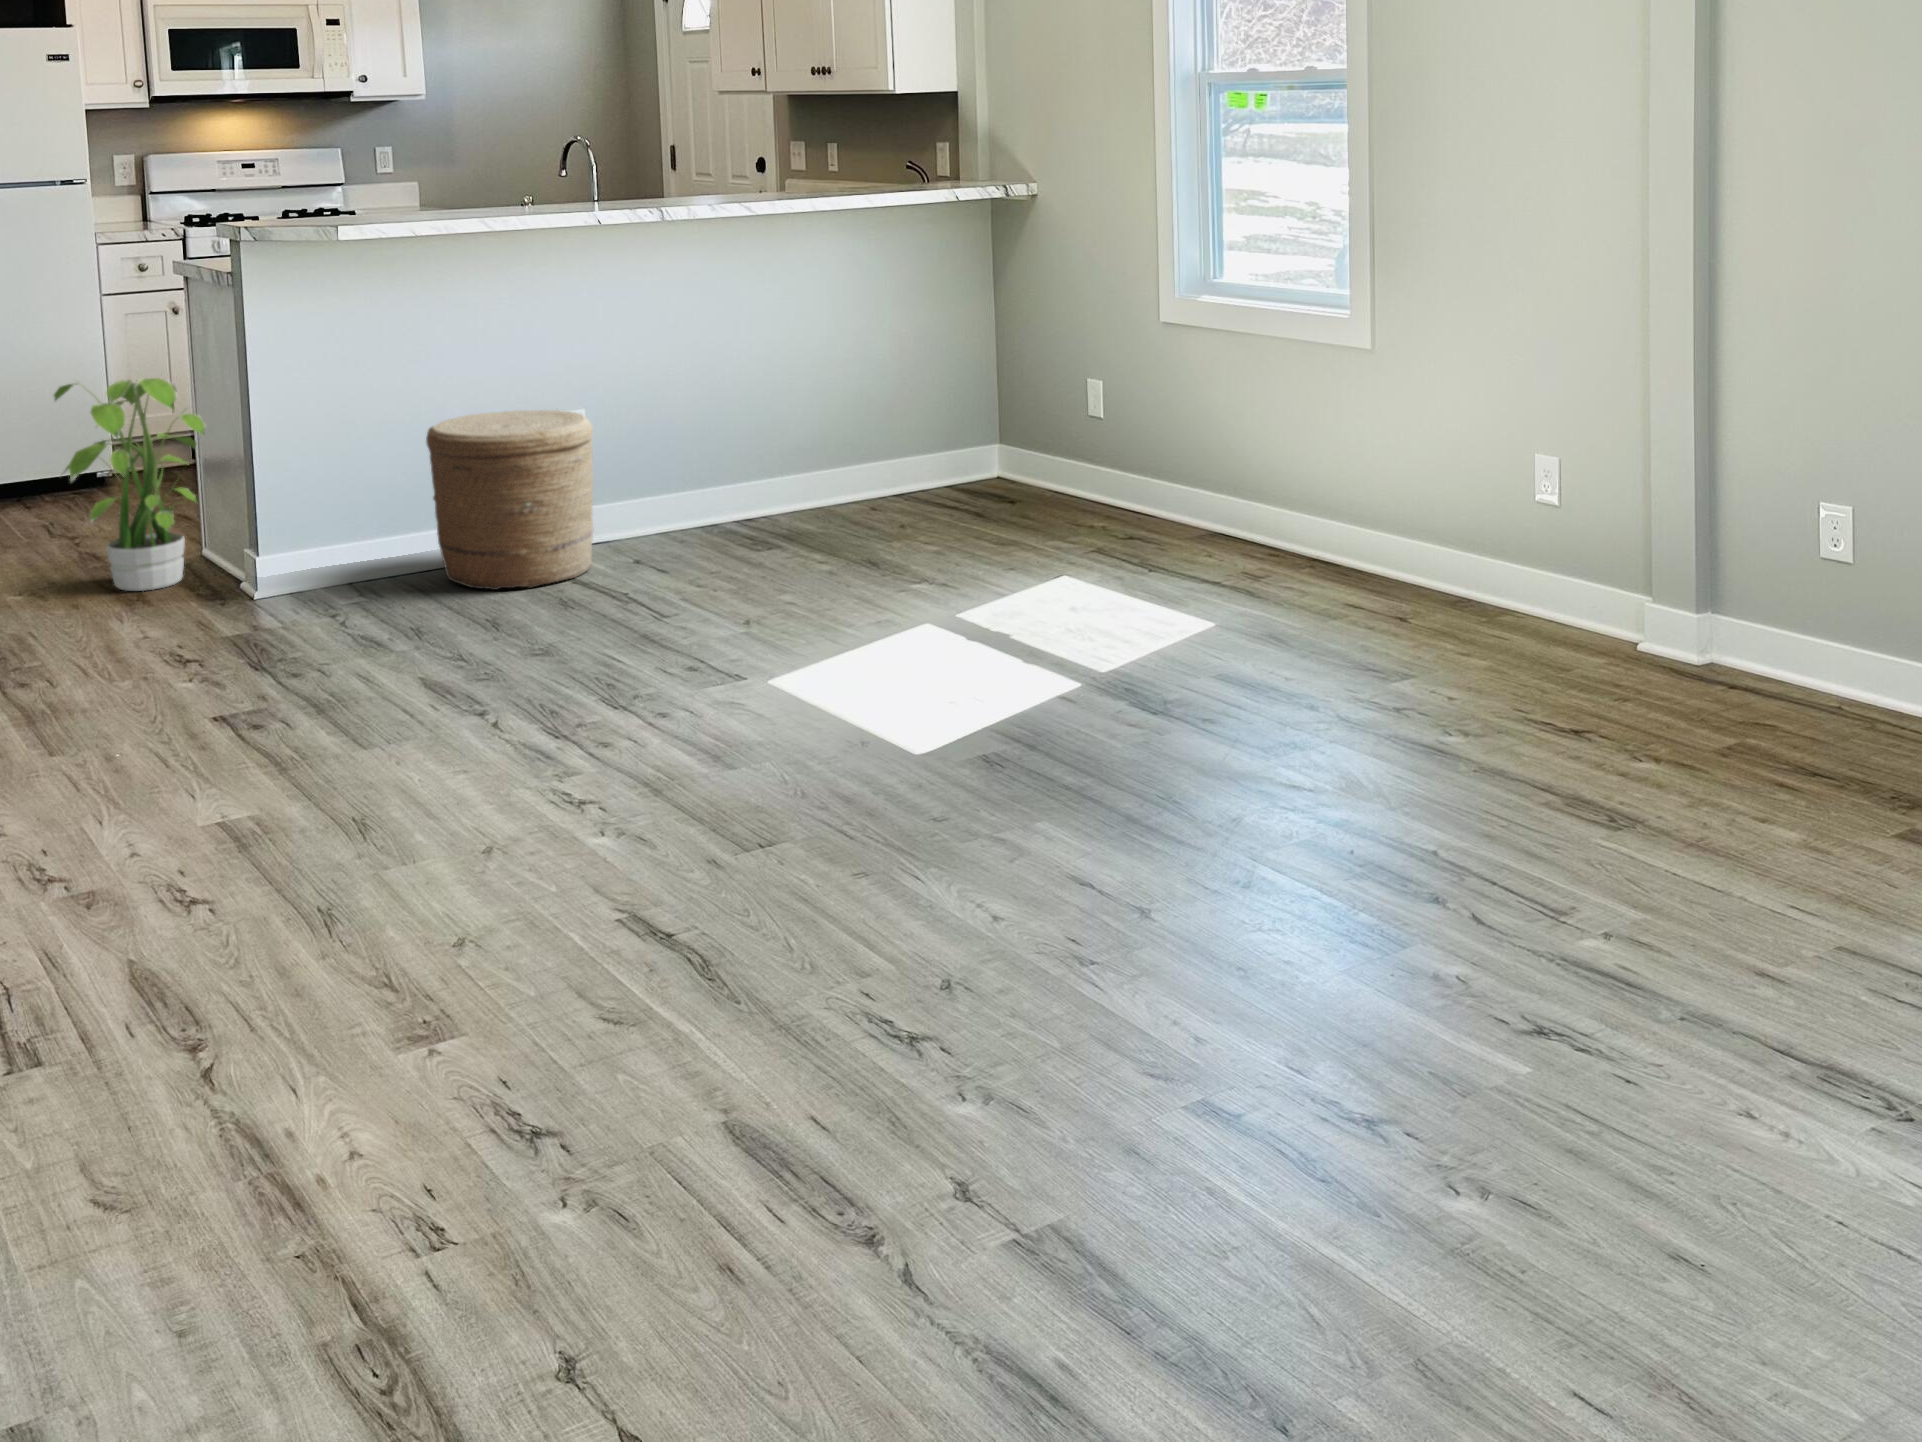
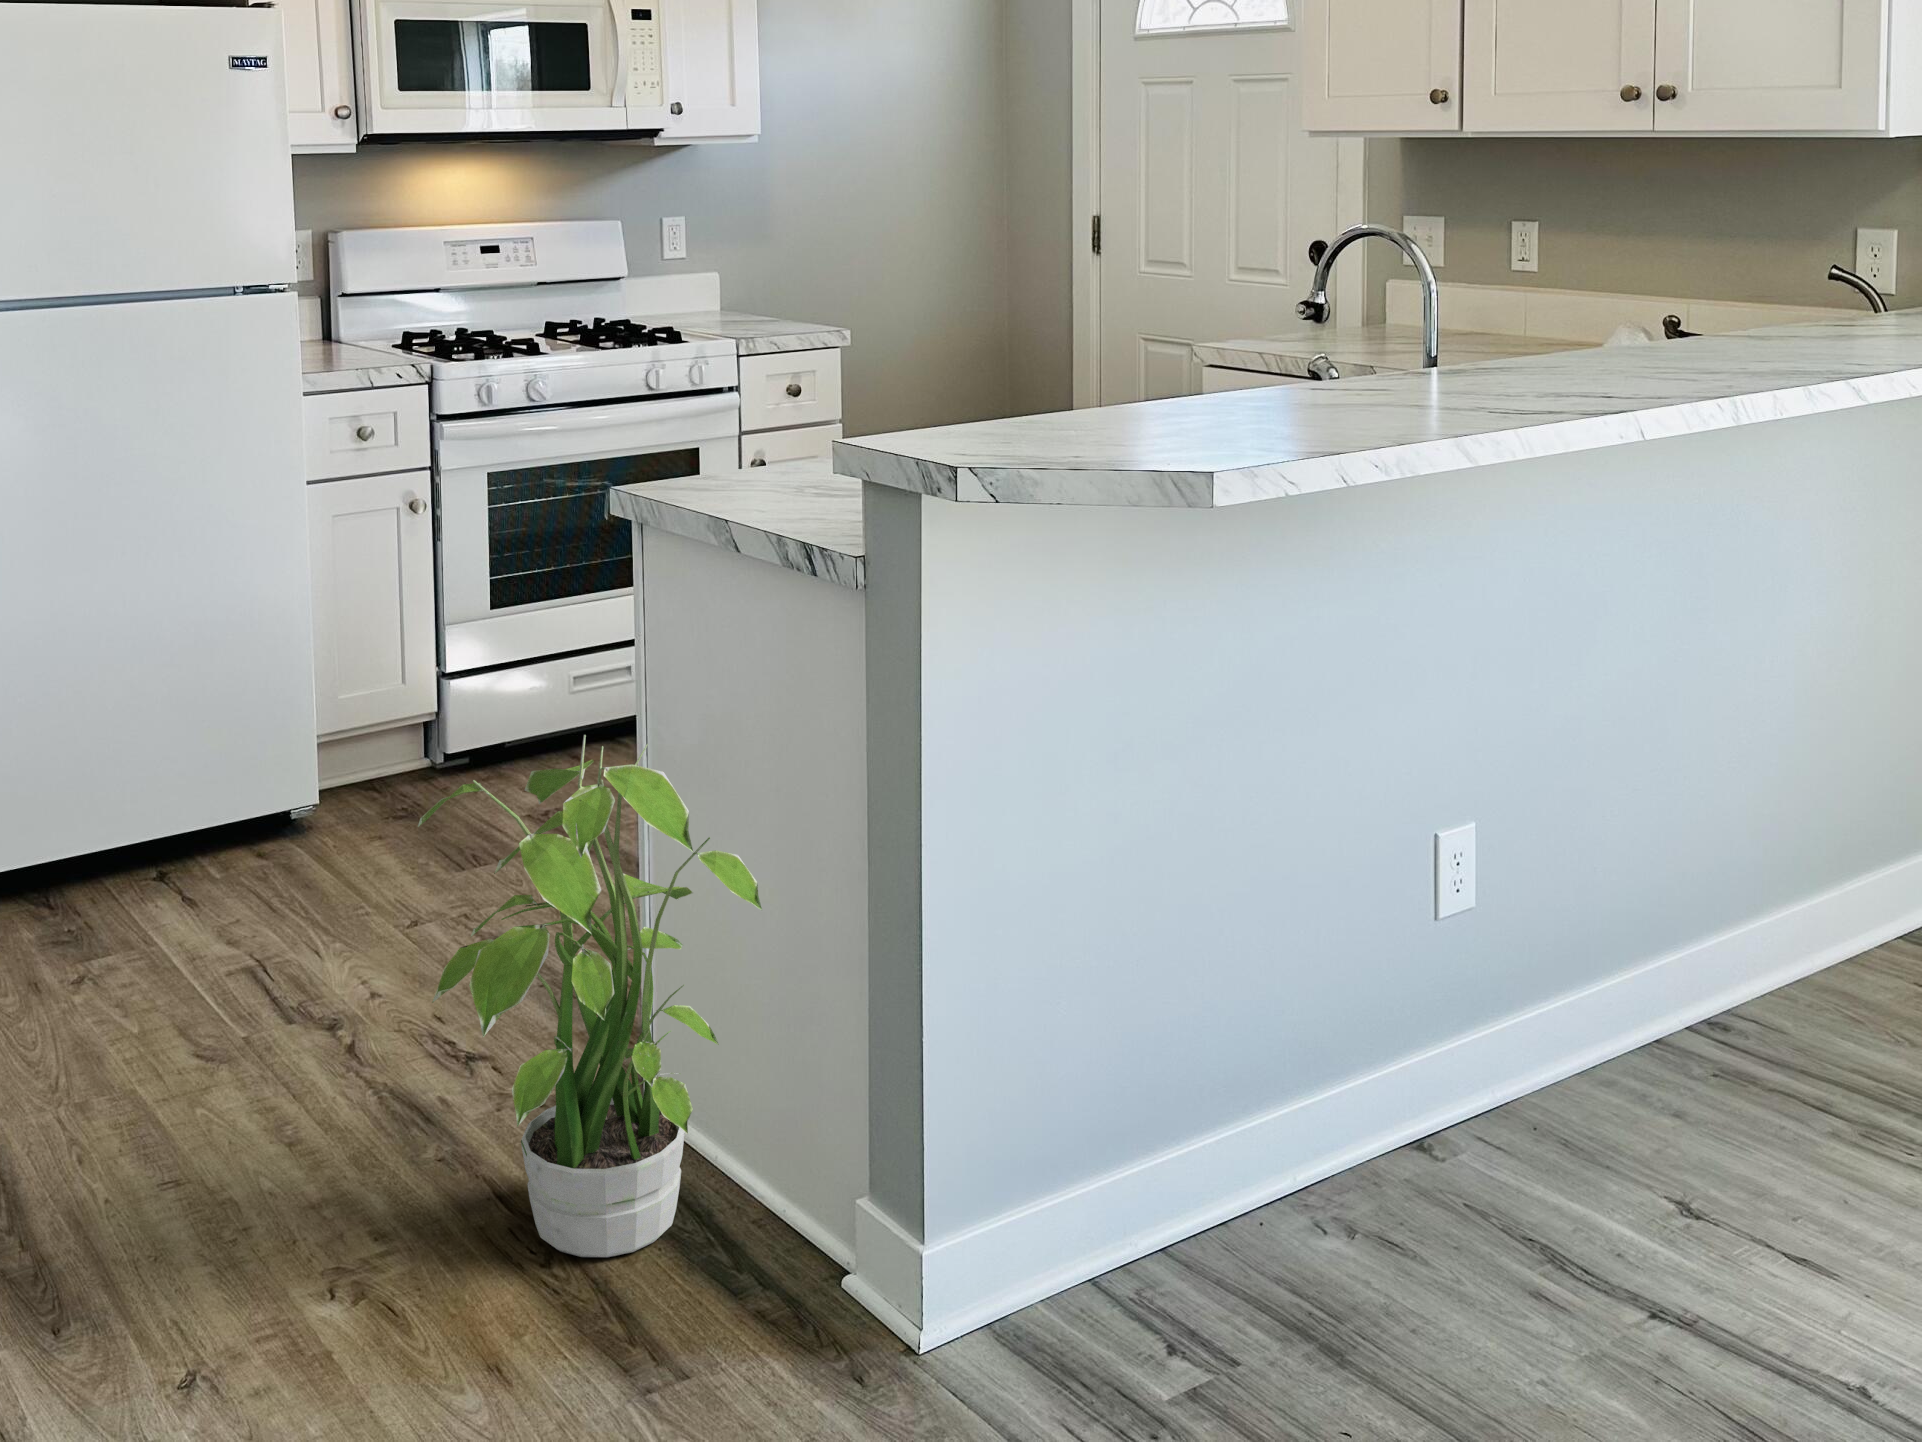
woven basket: present [426,410,593,590] -> none [1249,821,1630,1292]

